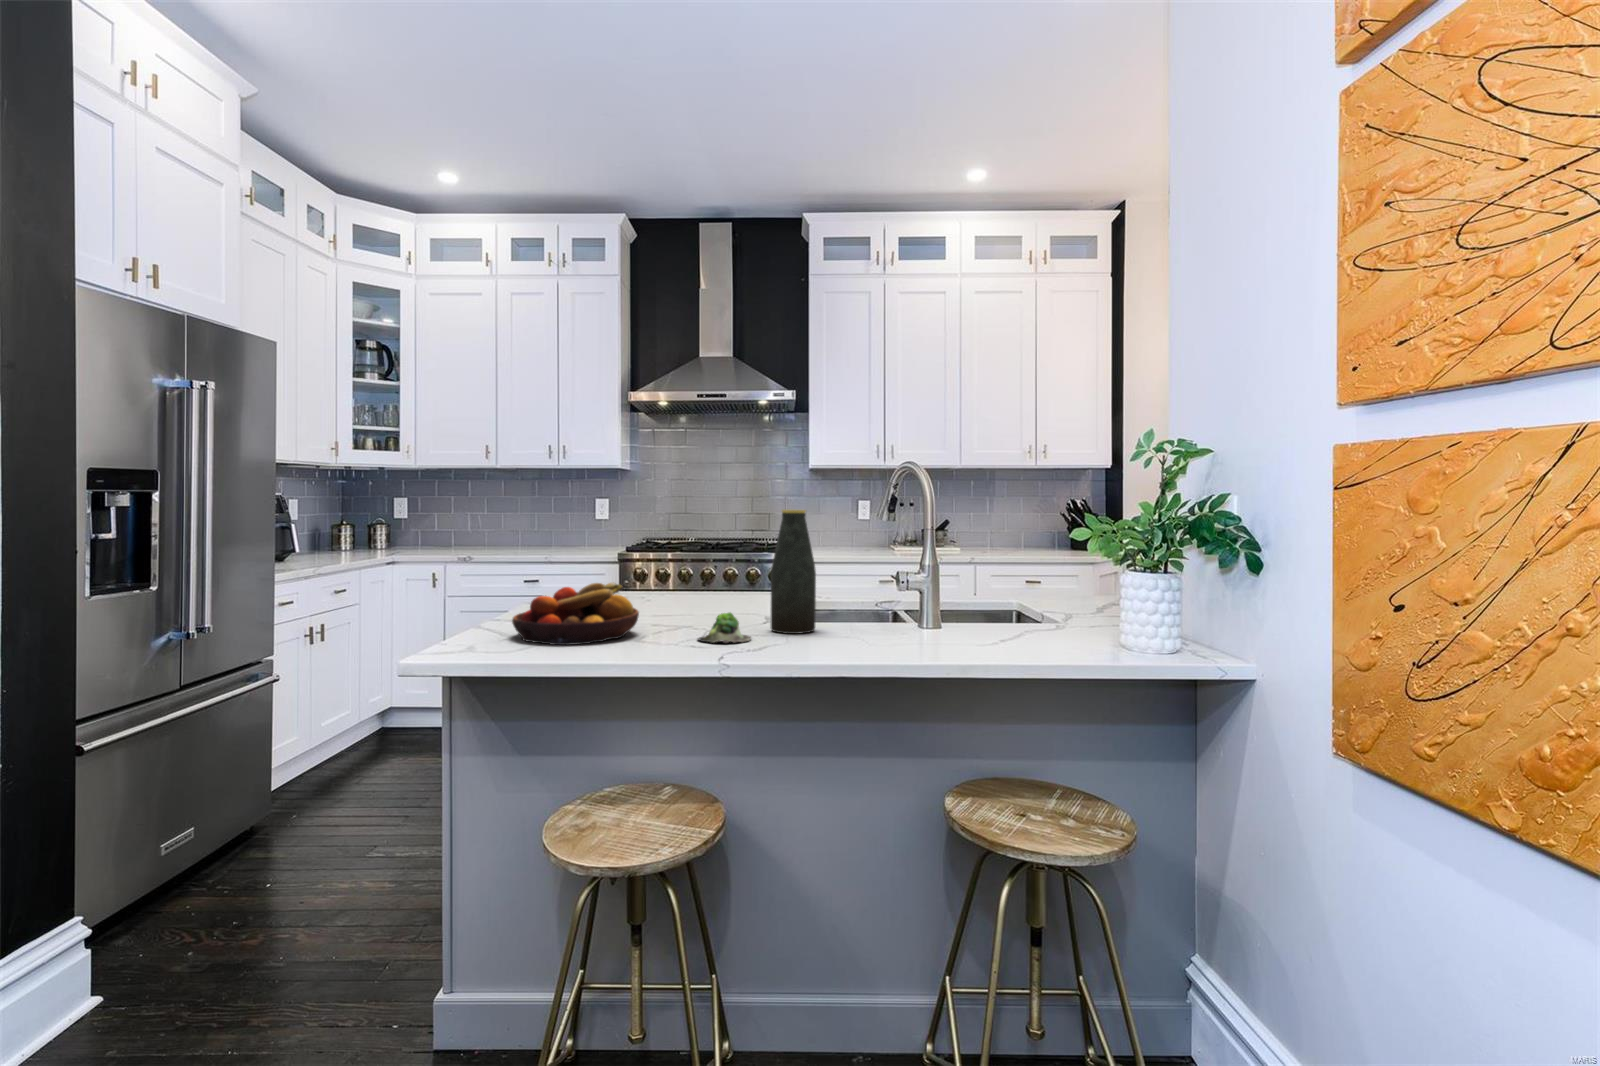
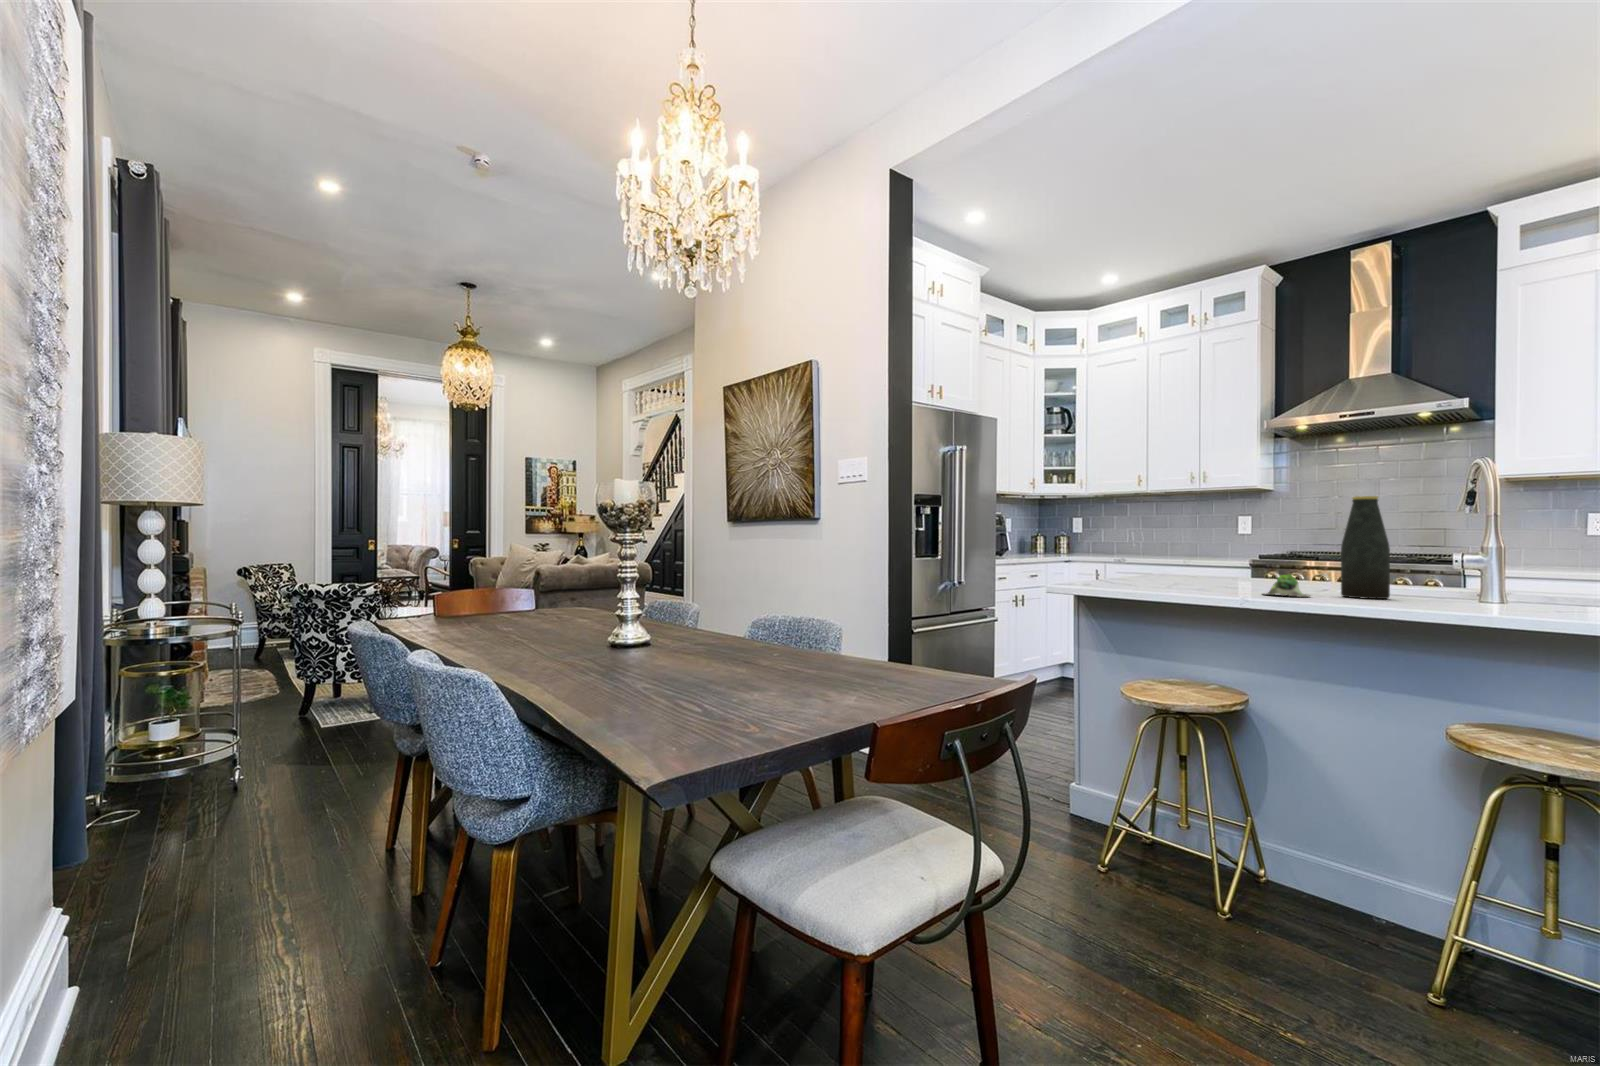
fruit bowl: present [512,582,639,645] -> none [1124,552,1218,590]

